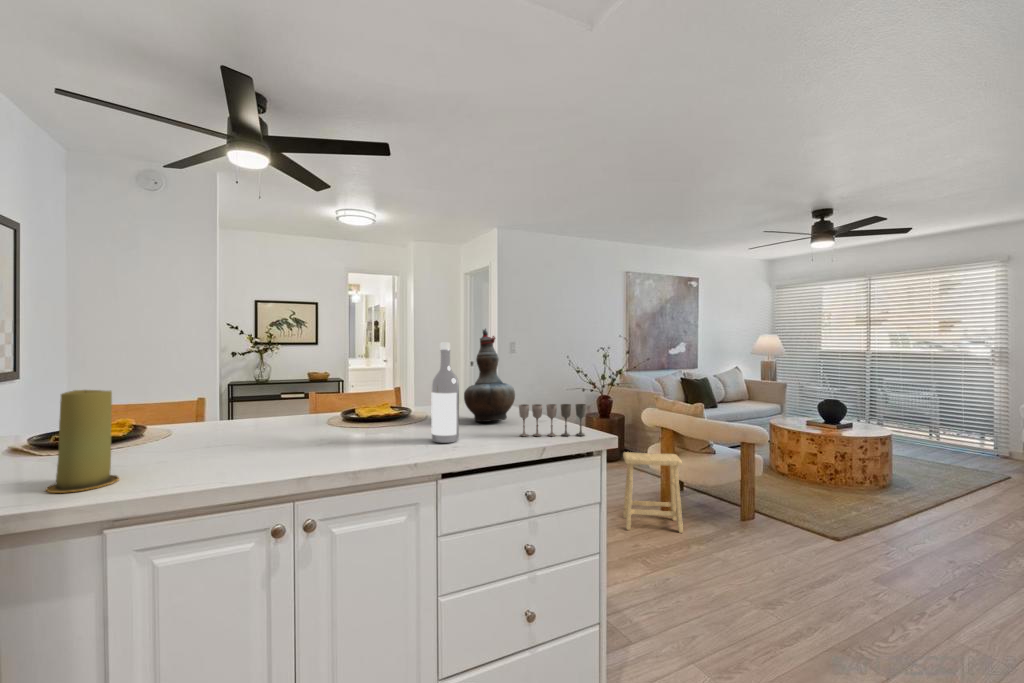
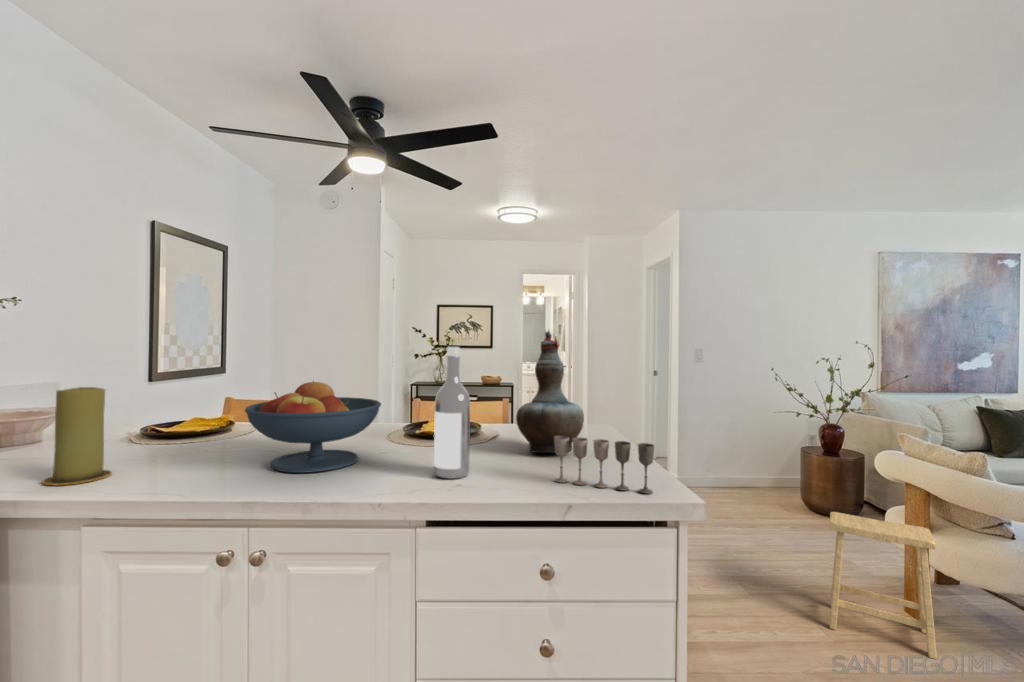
fruit bowl: none [253,375,374,454] -> present [245,381,381,473]

